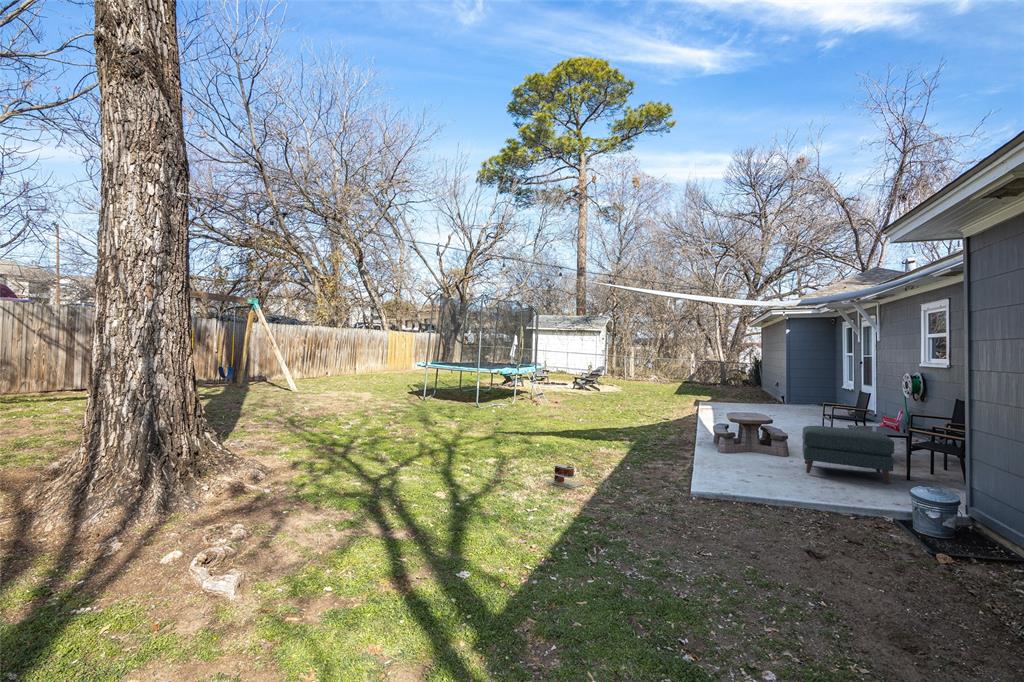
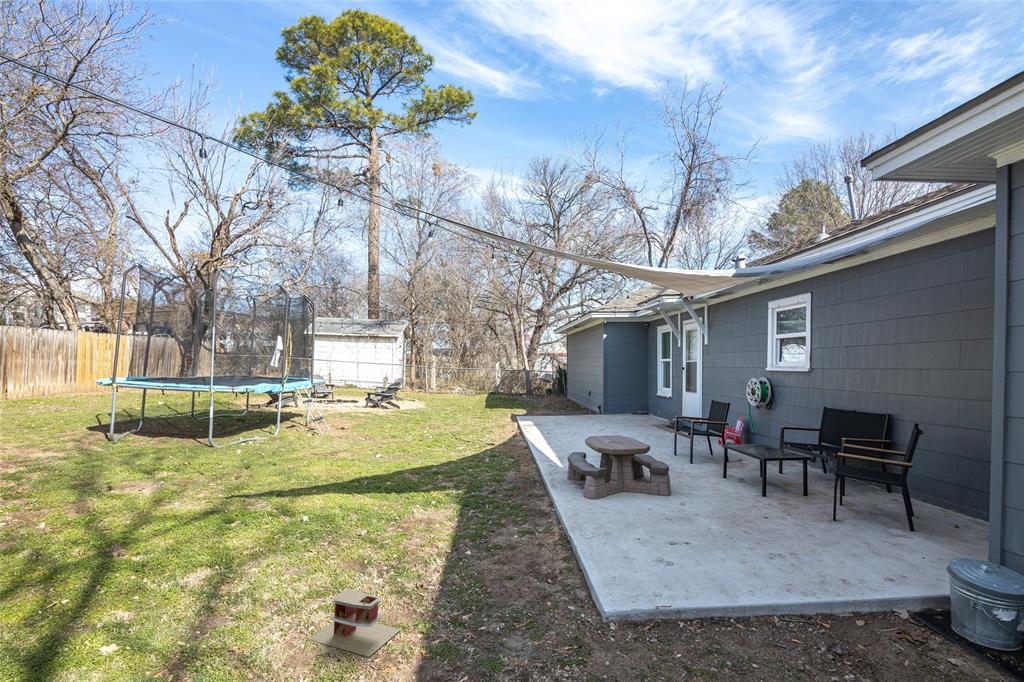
ottoman: present [802,426,894,484] -> none [698,454,830,533]

